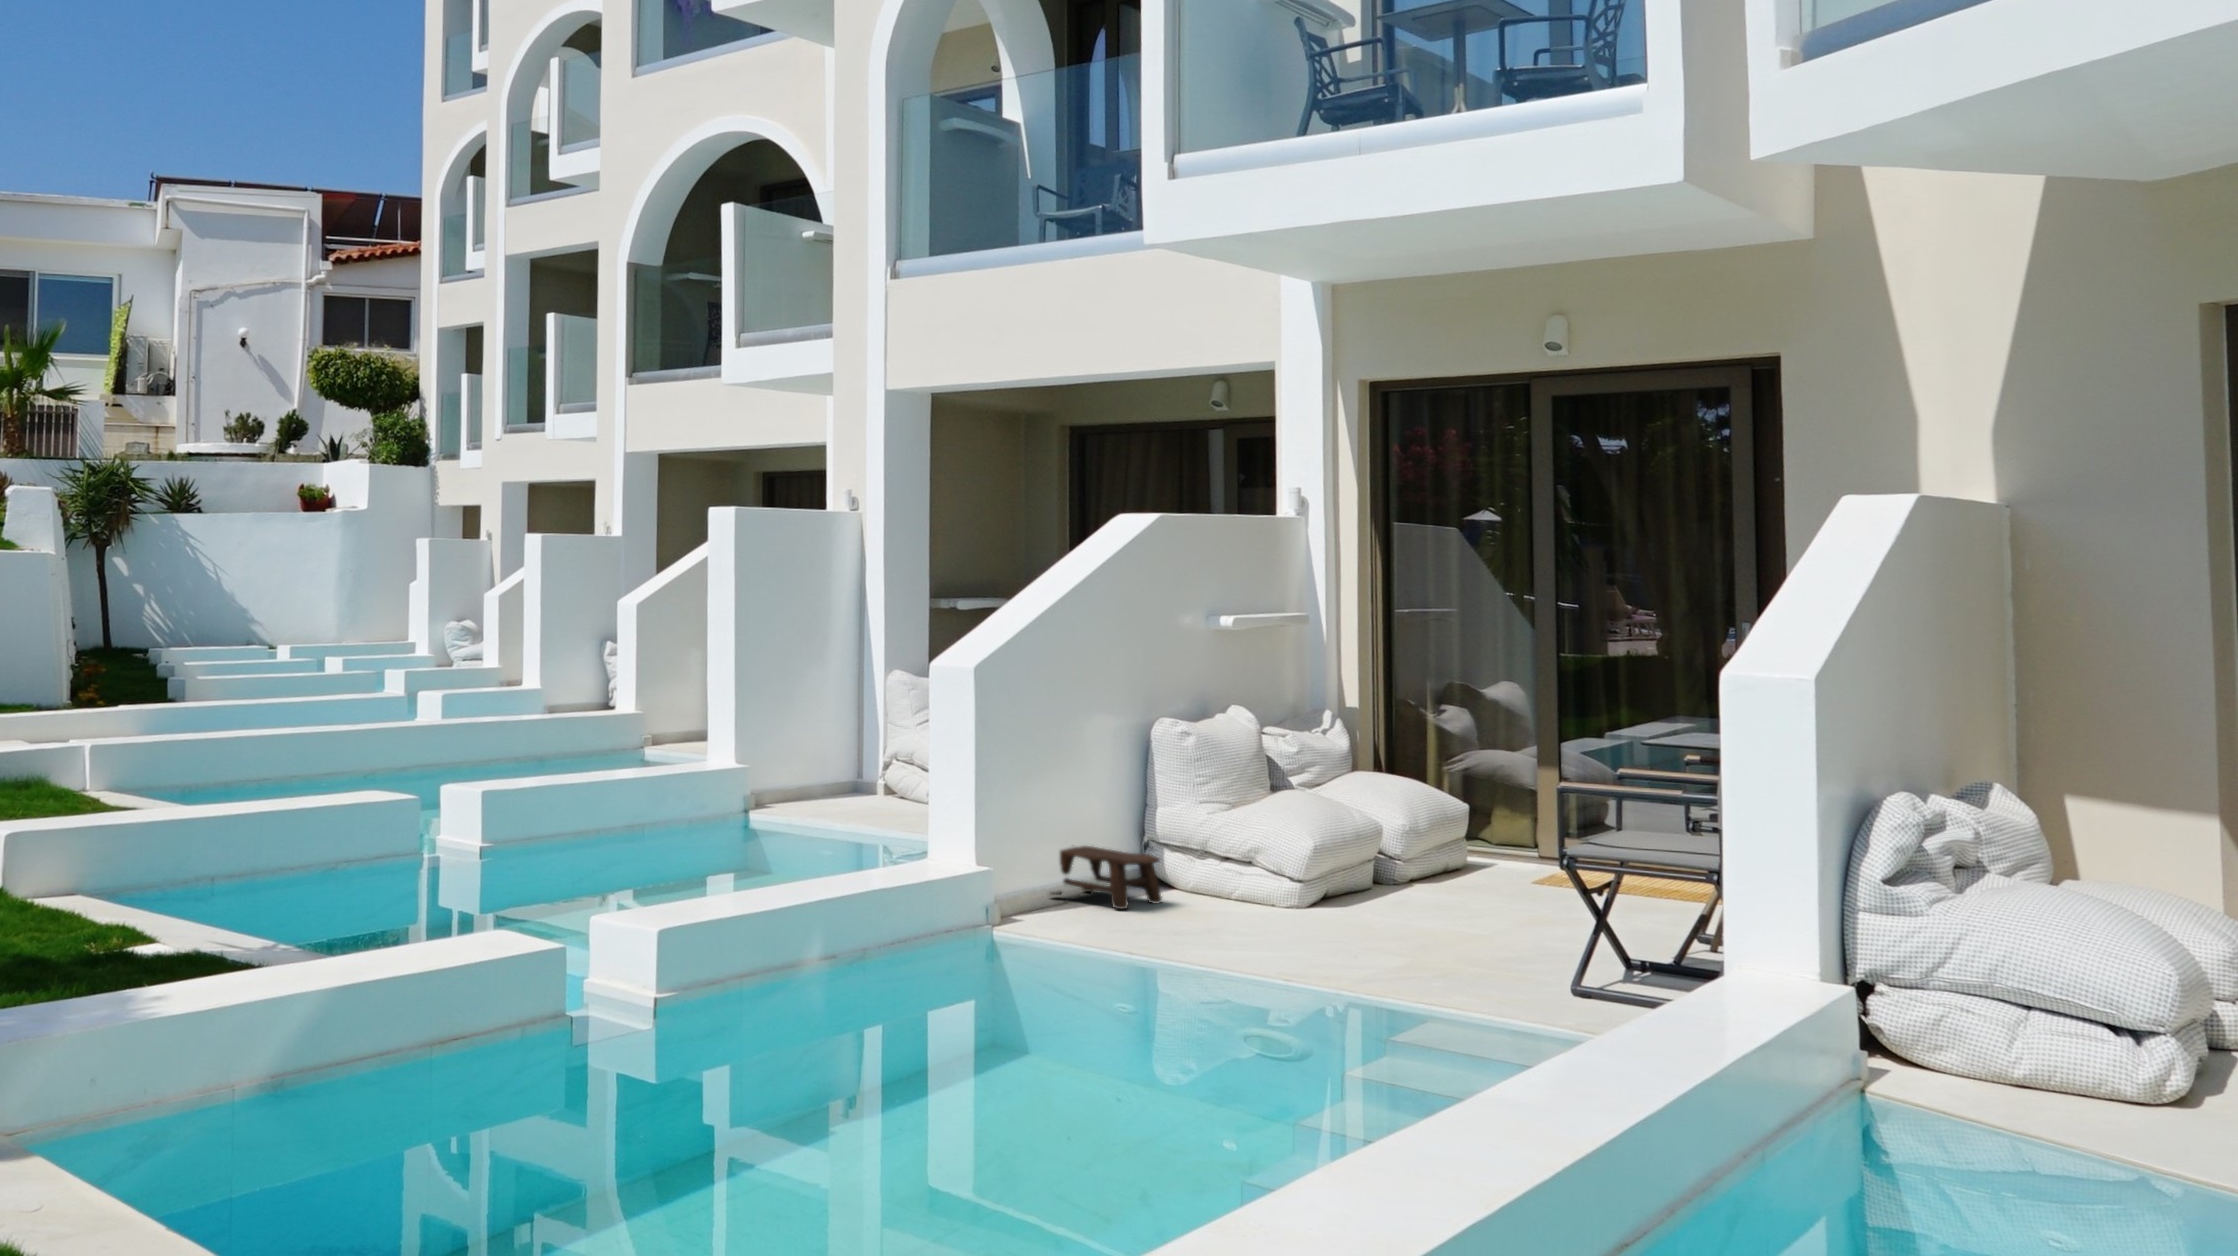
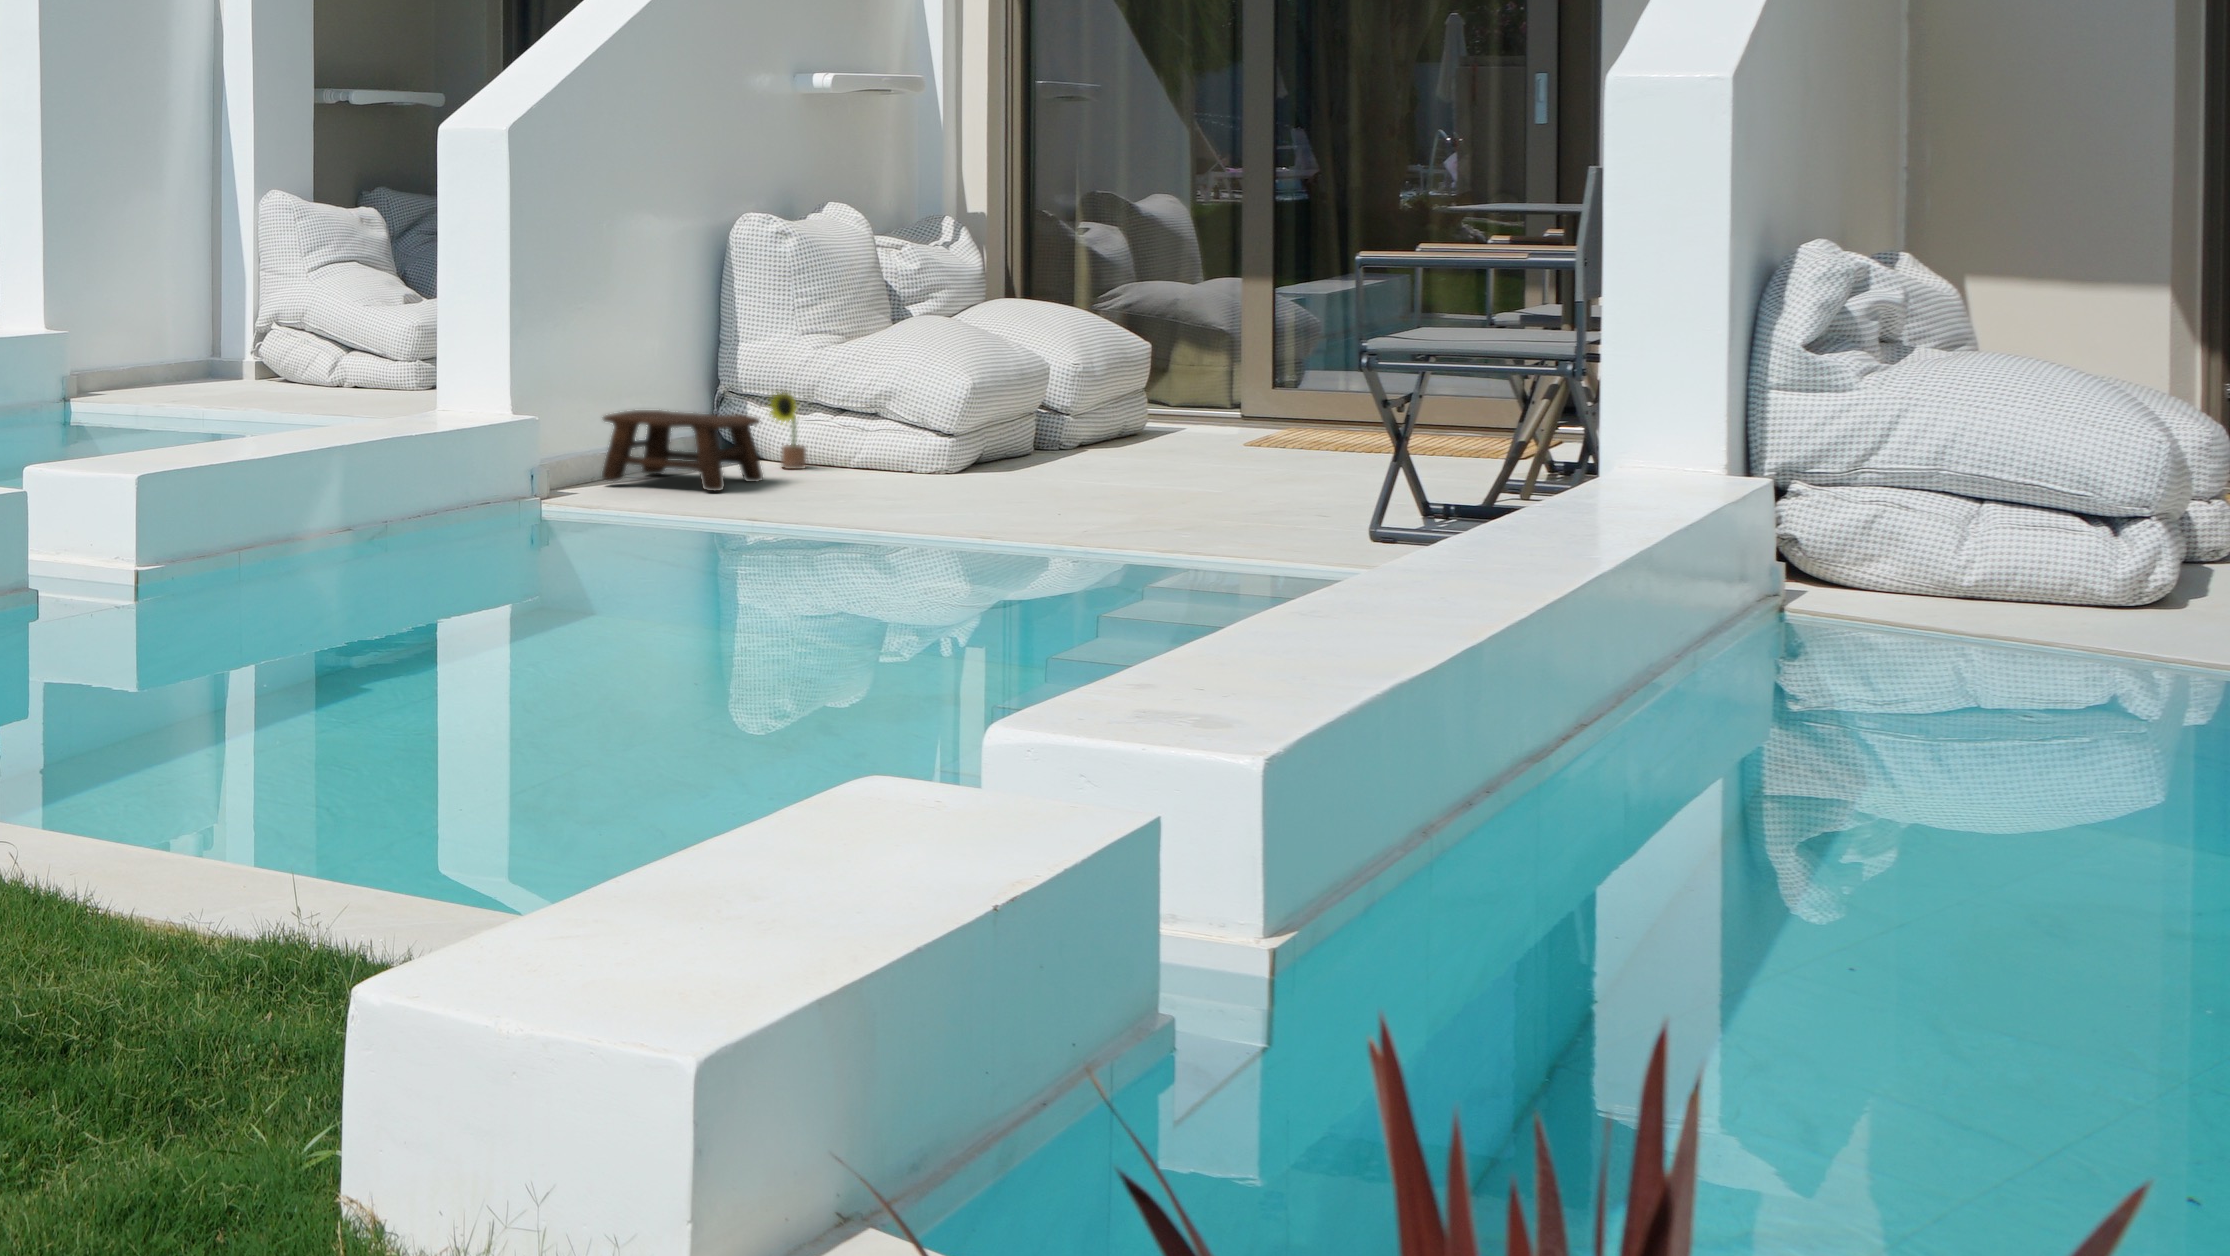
decorative plant: none [1171,837,1199,896] -> present [769,391,806,469]

